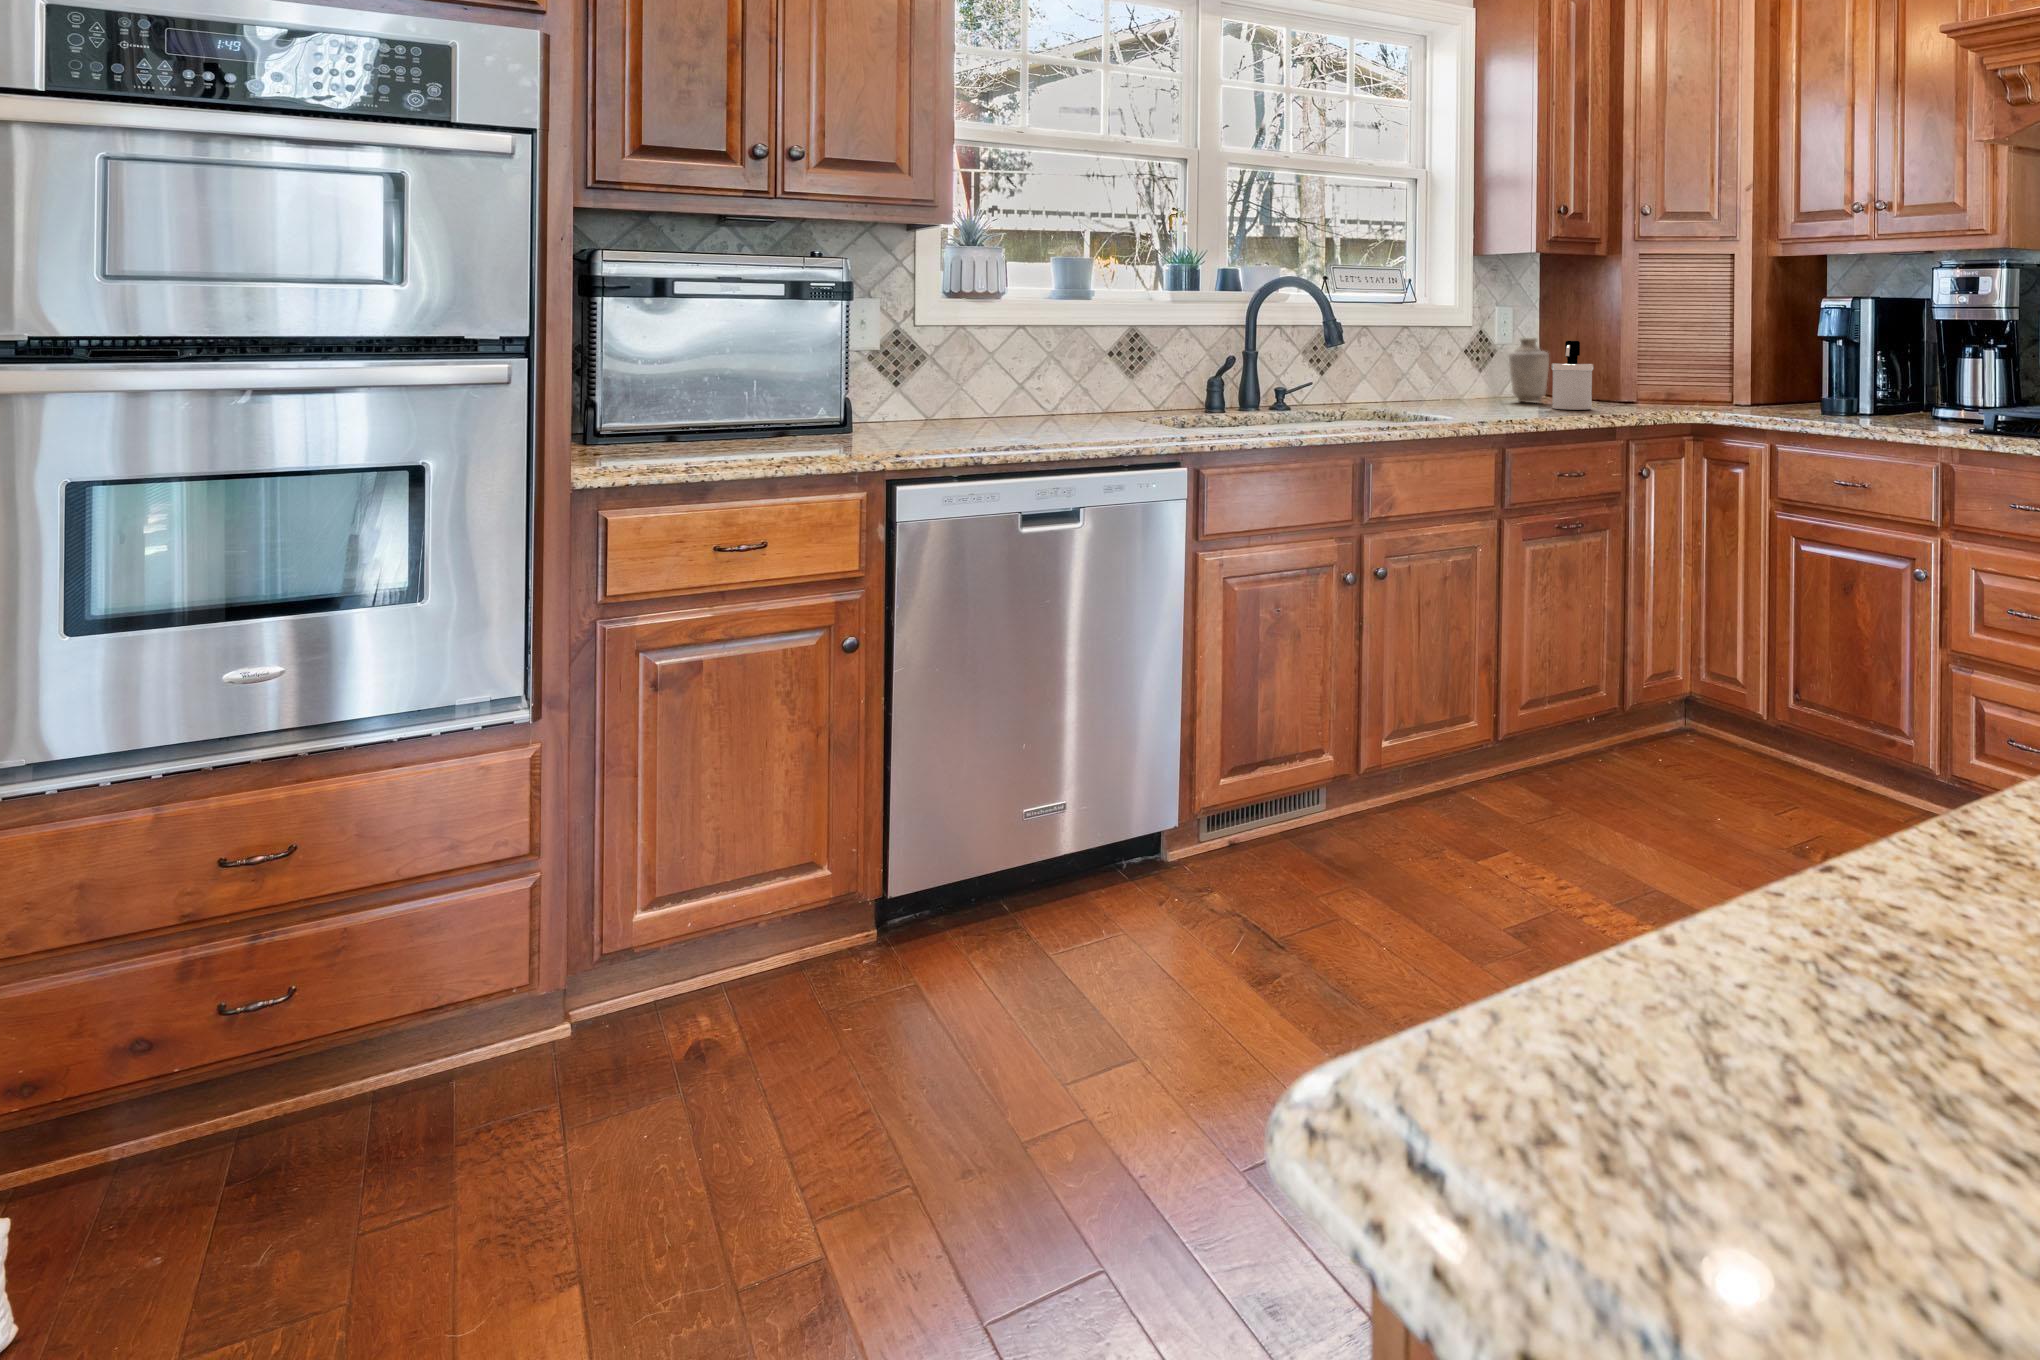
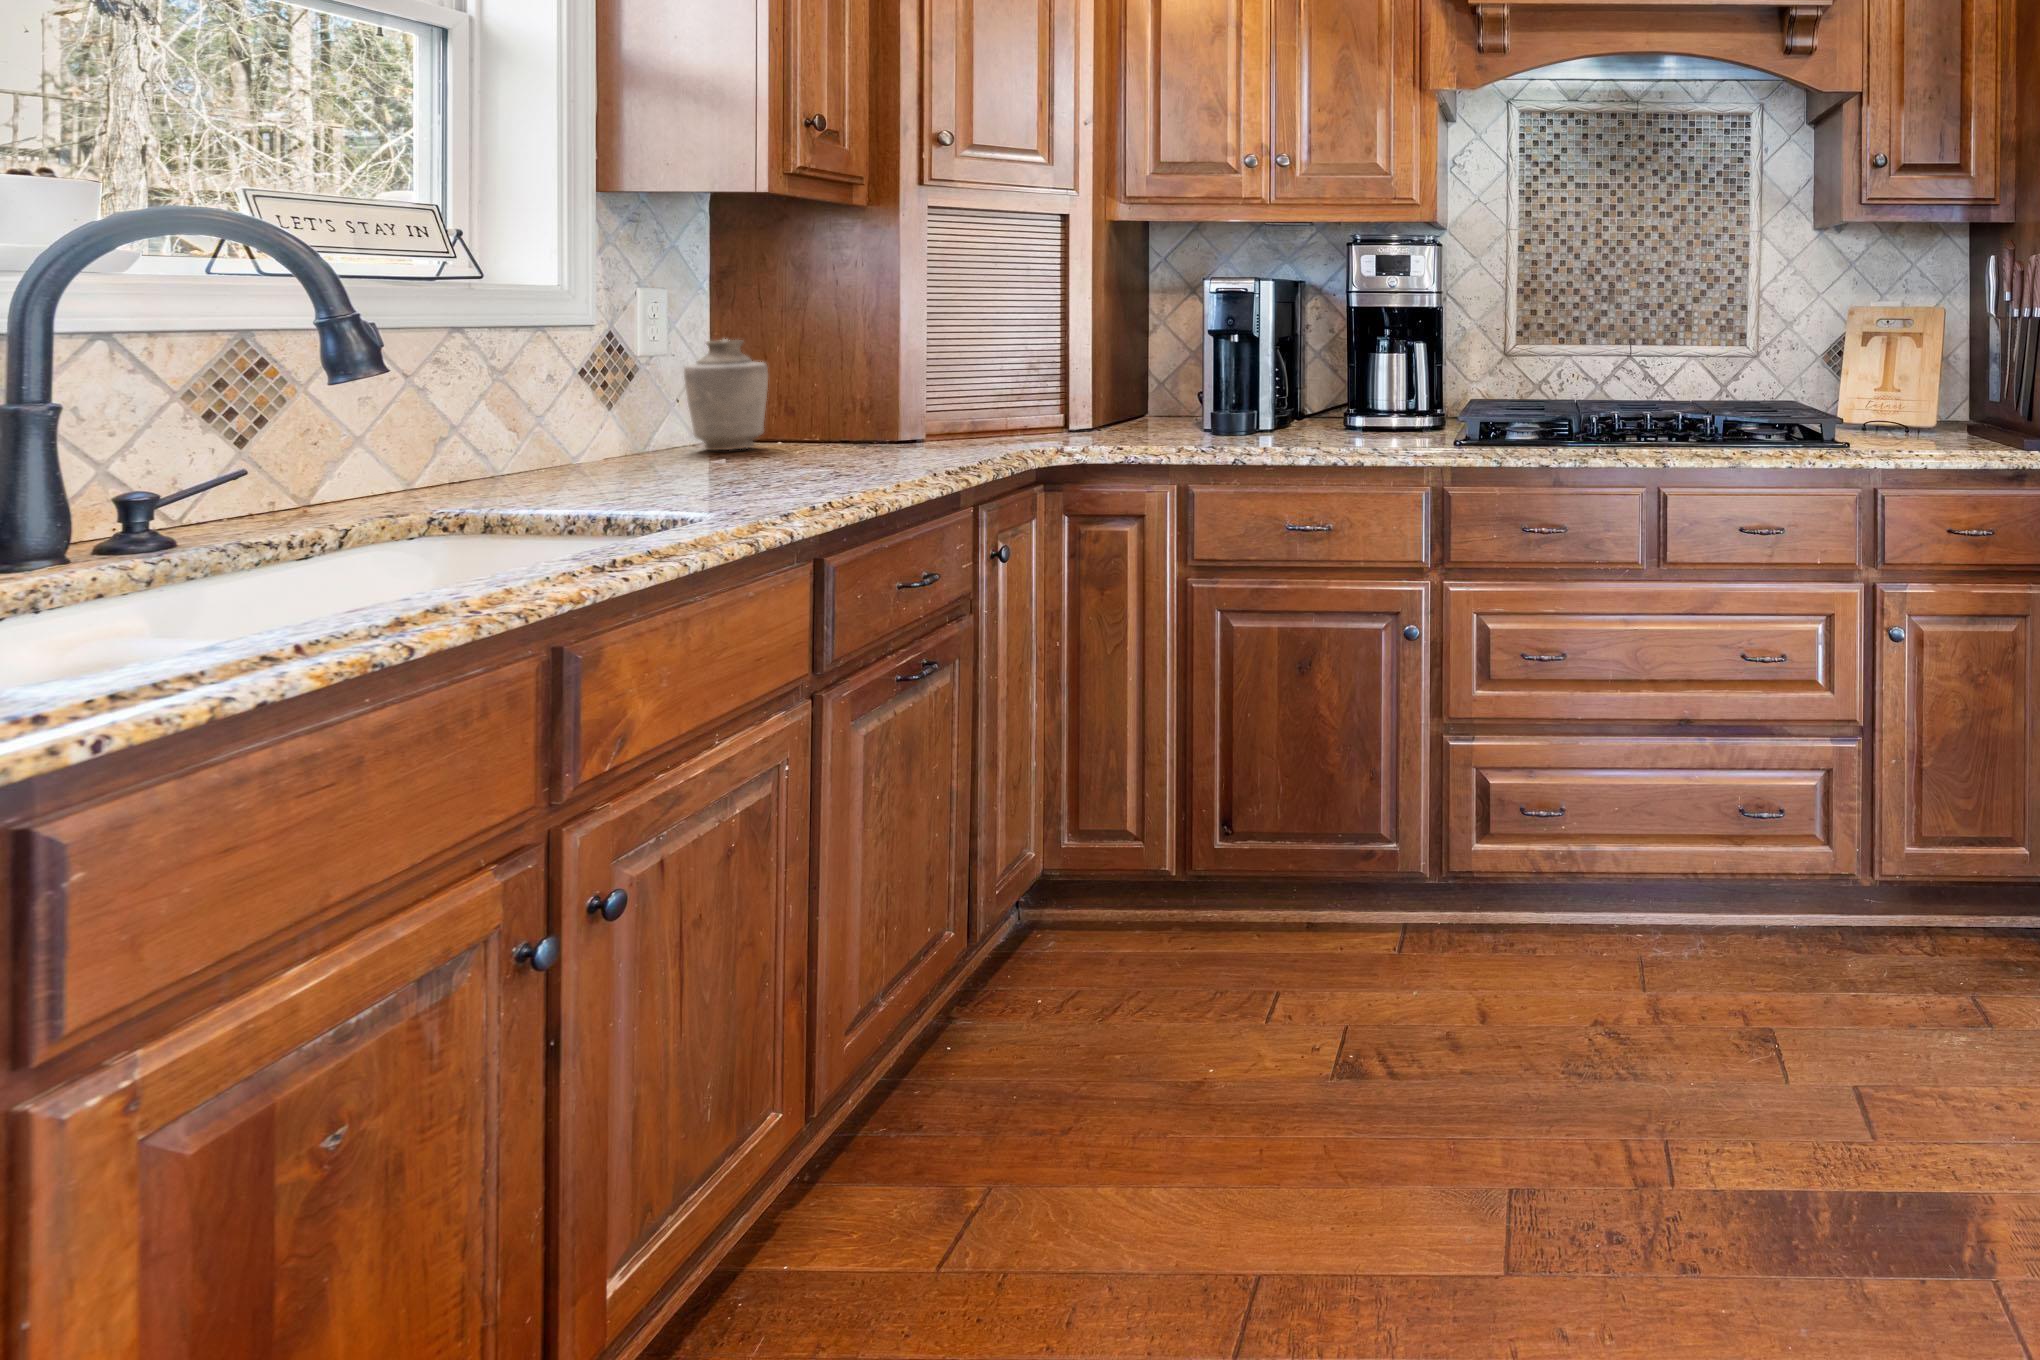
soap dispenser: present [1551,341,1594,410] -> none [784,343,866,460]

